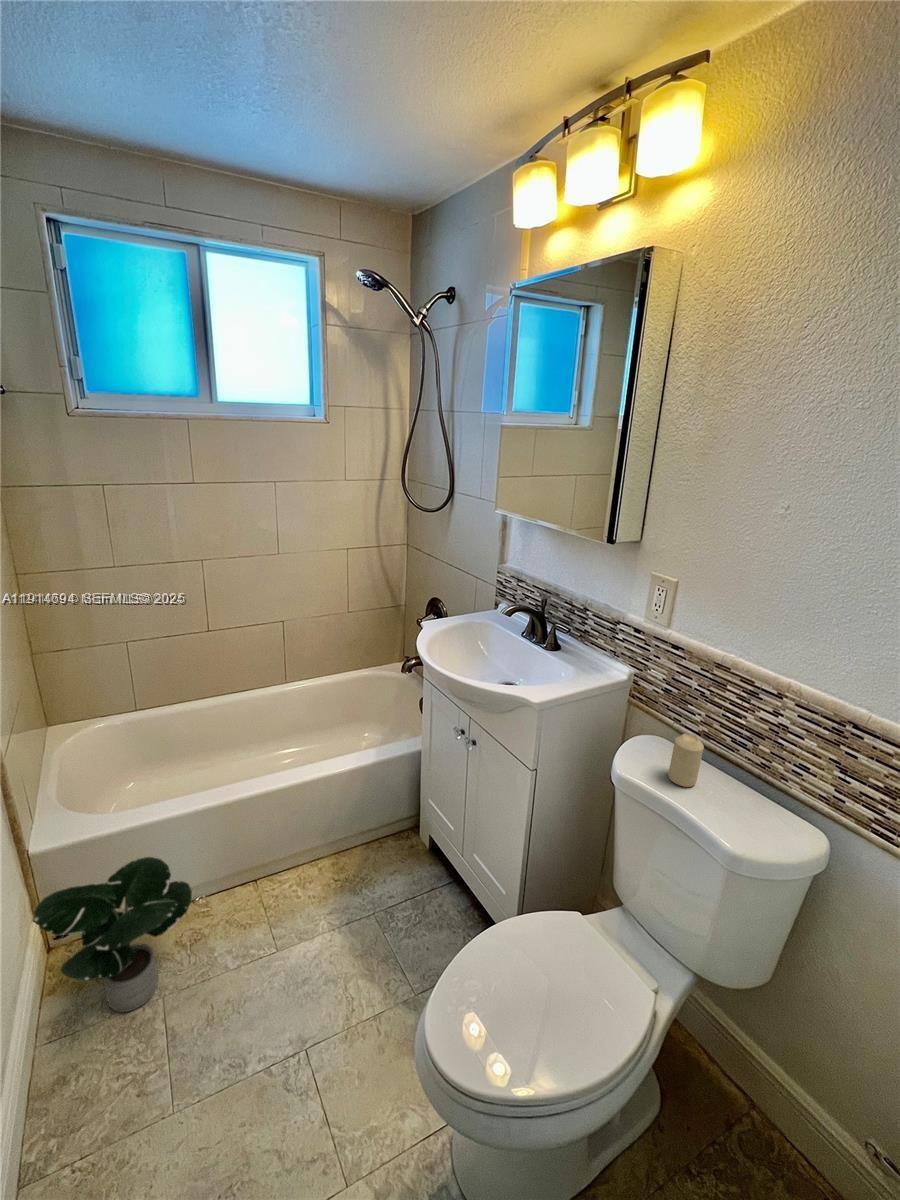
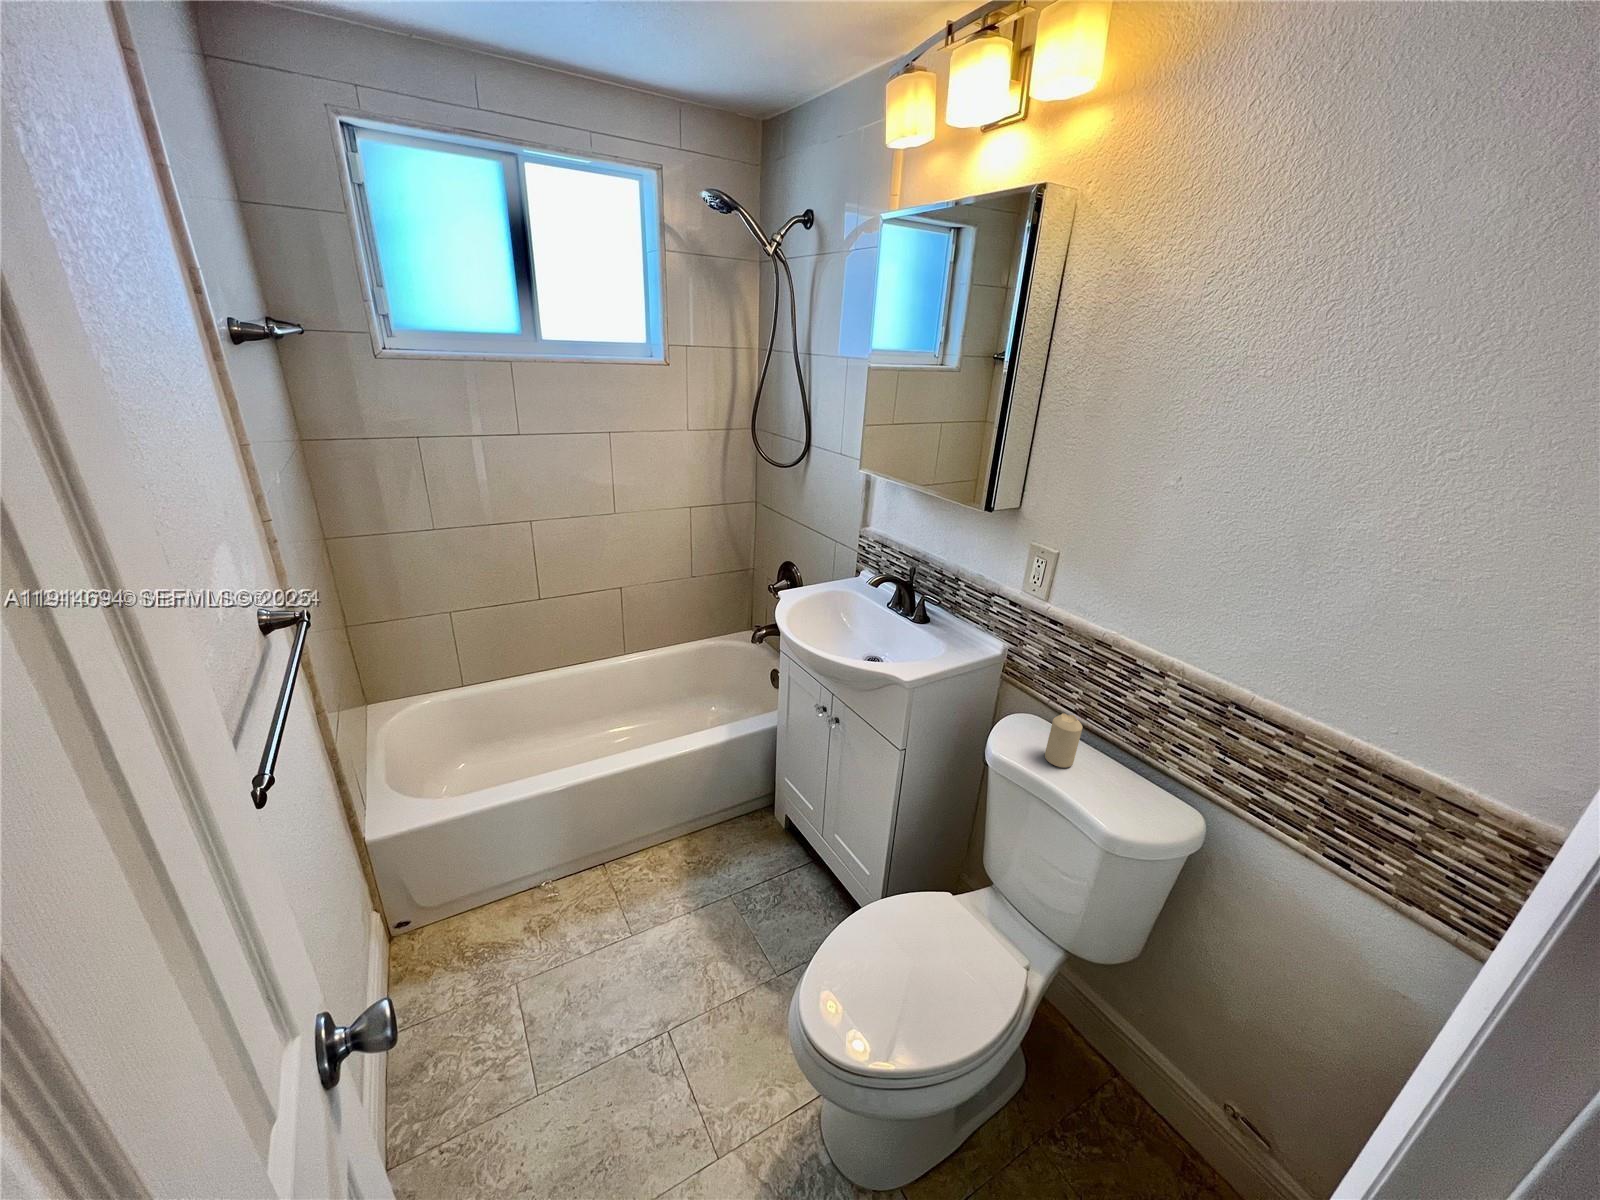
potted plant: present [34,857,192,1012] -> none [382,843,541,999]

